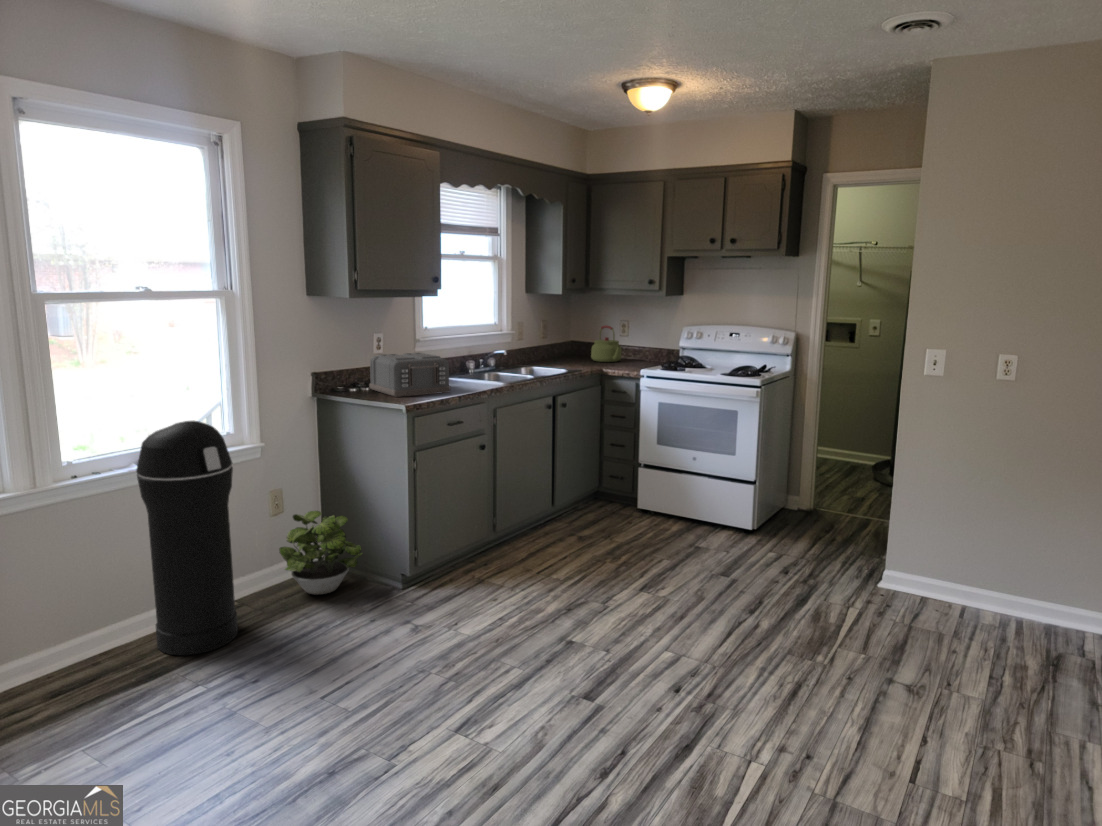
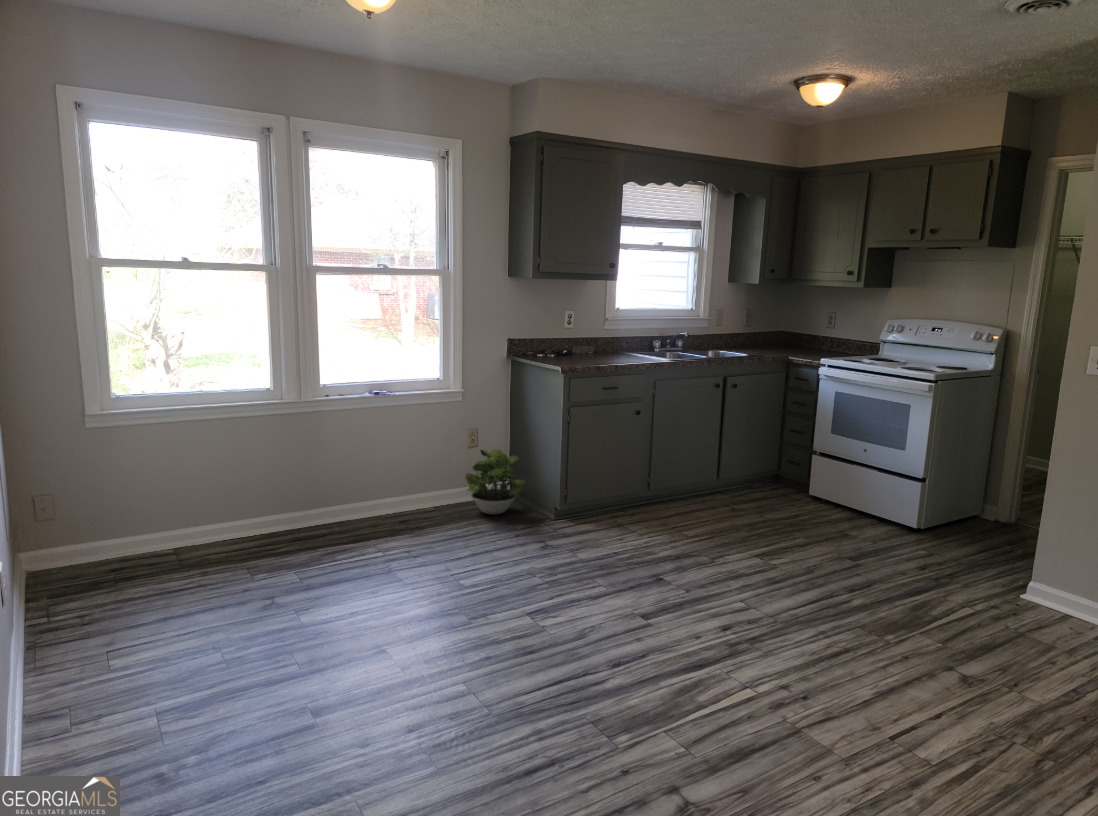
kettle: present [591,326,621,362] -> none [792,315,824,352]
toaster: present [369,353,450,397] -> none [553,327,614,363]
trash can: present [136,421,238,656] -> none [361,364,426,535]

